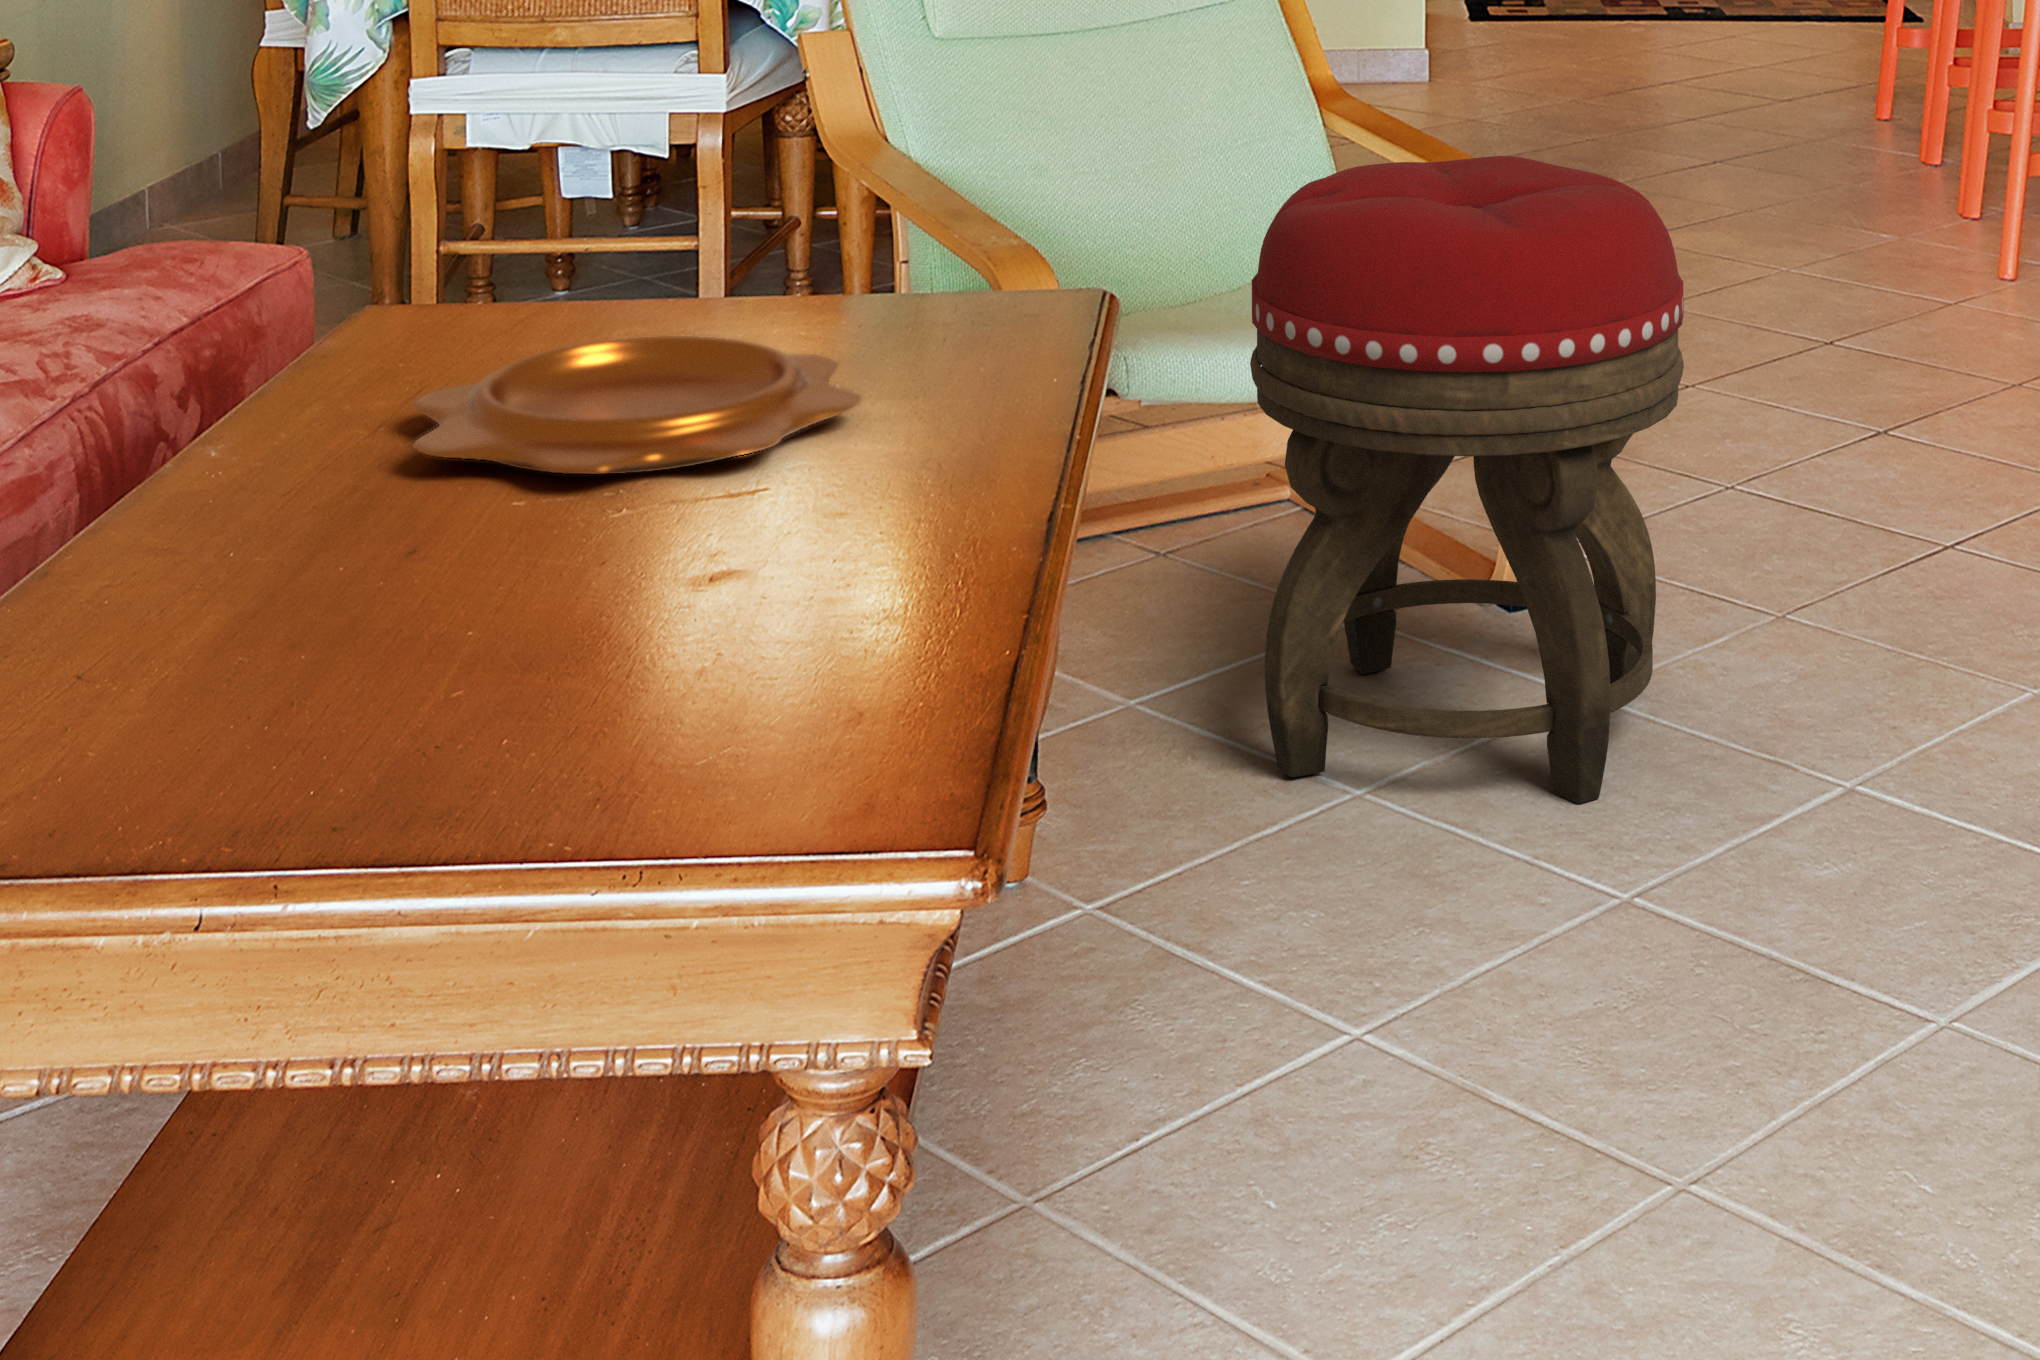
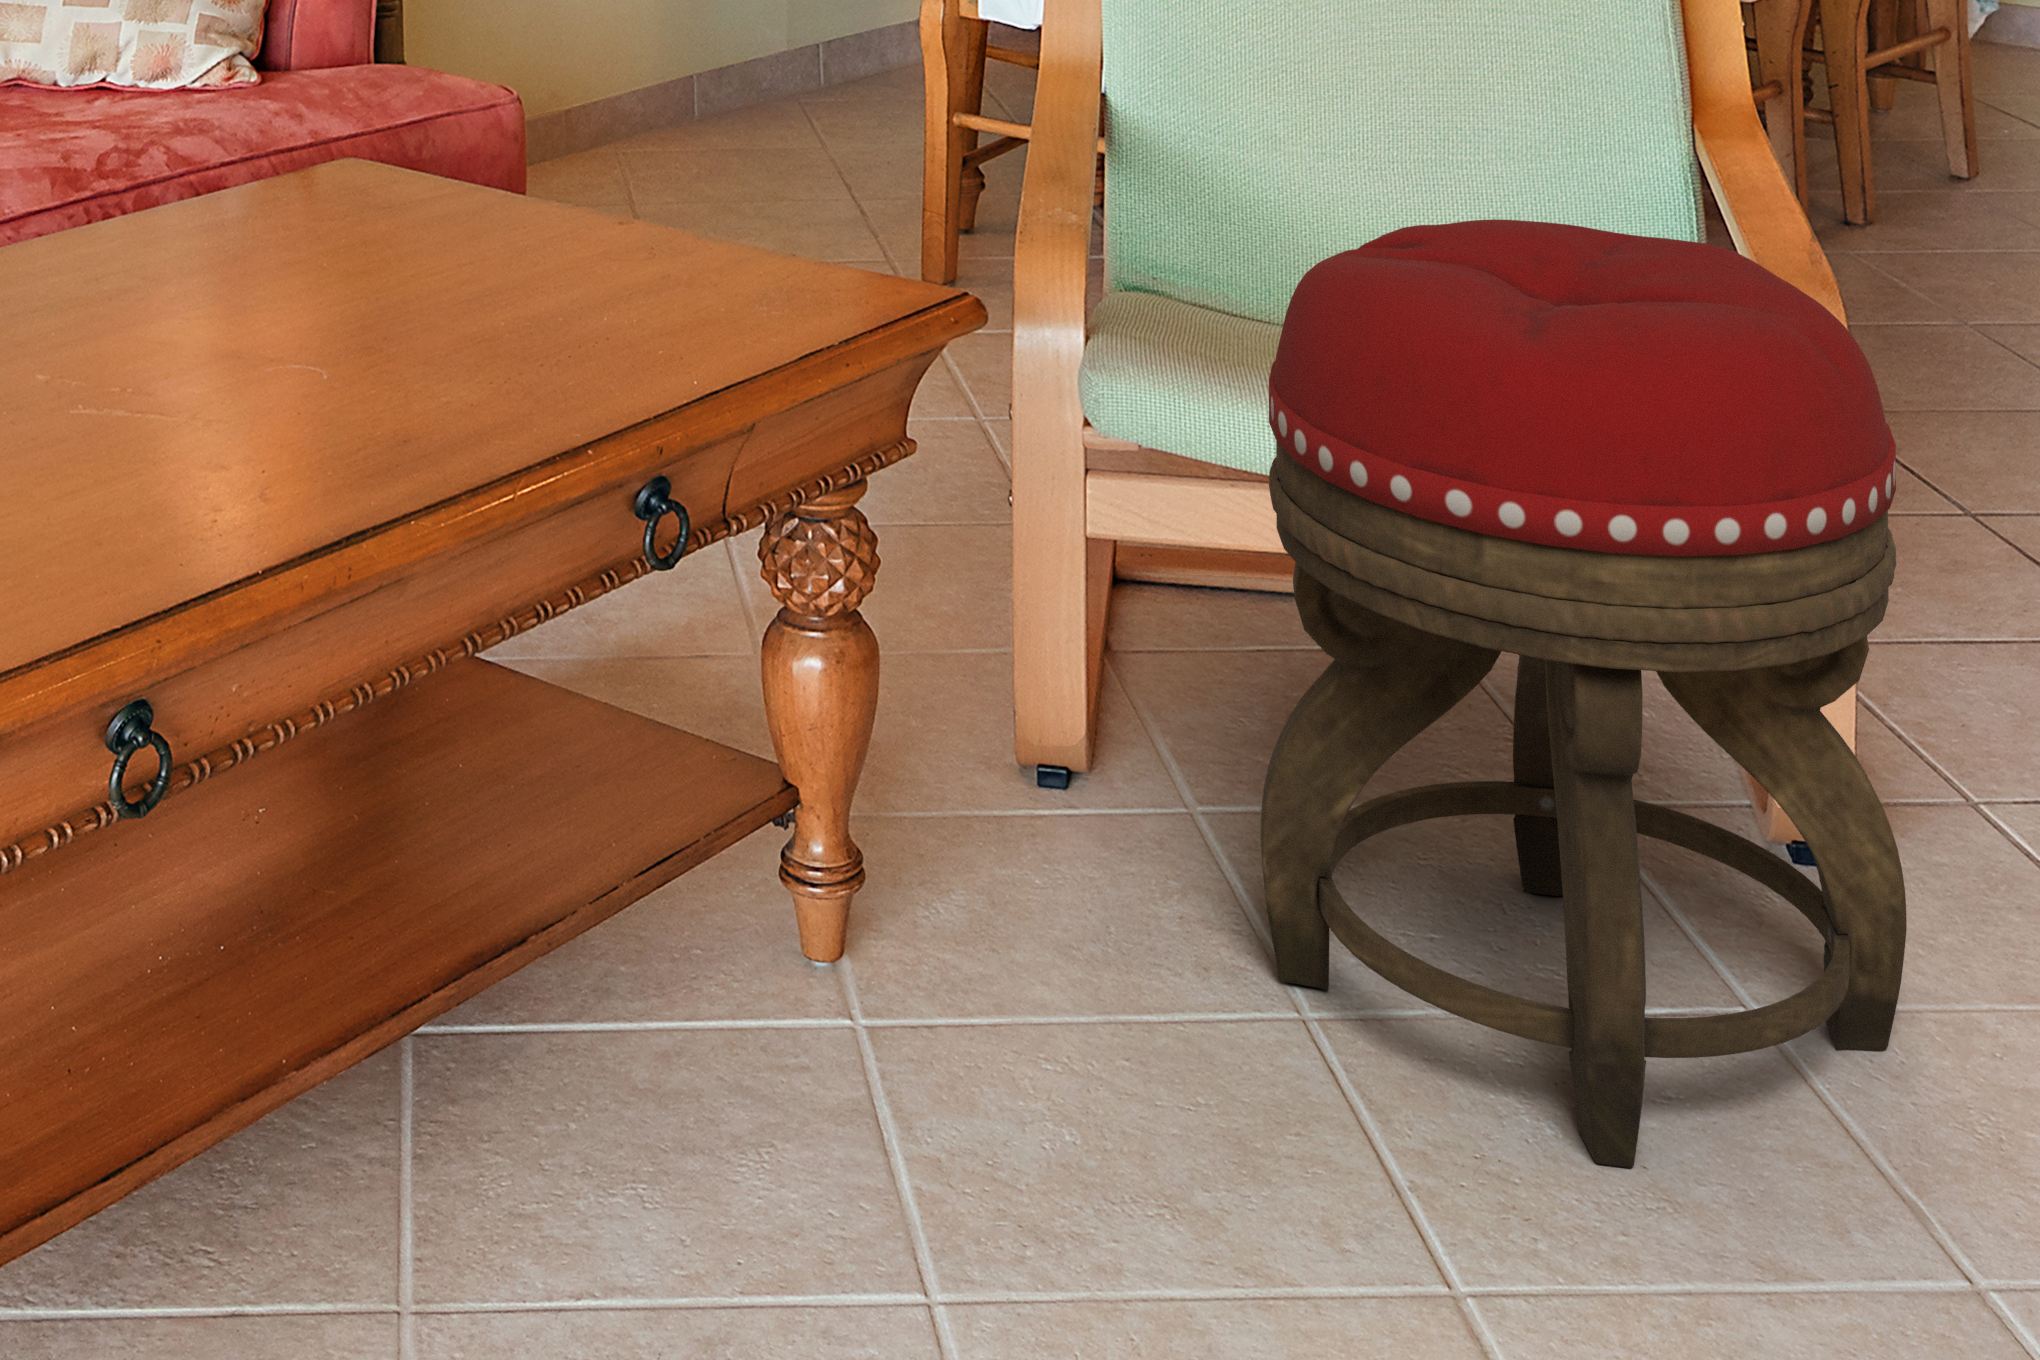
decorative bowl: present [413,336,861,474] -> none [114,236,593,385]

